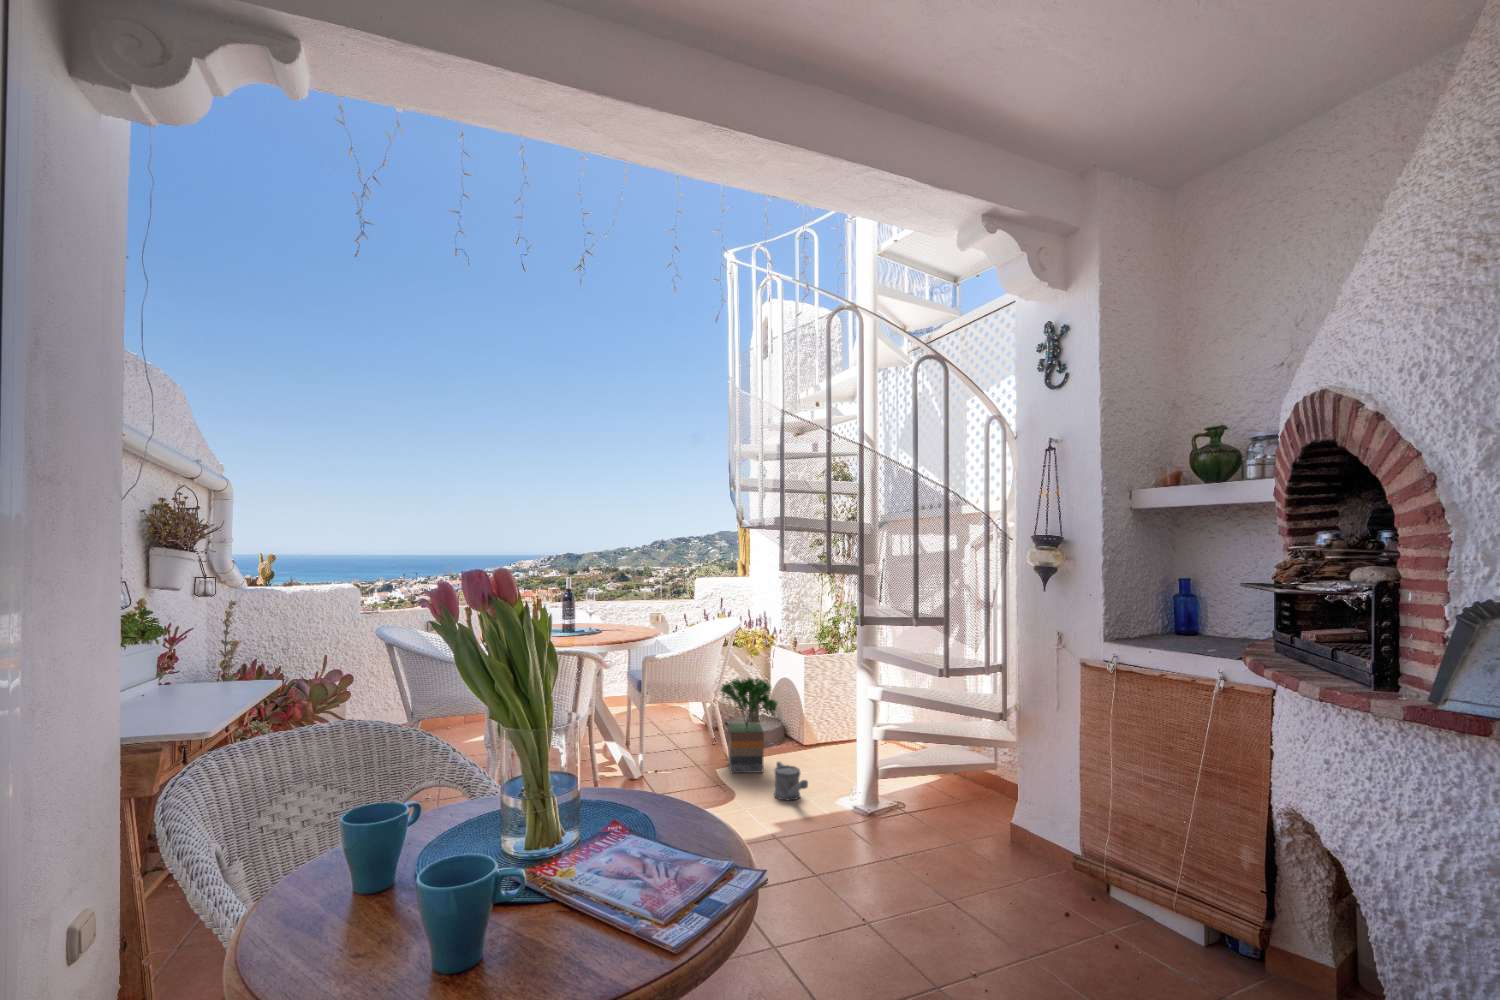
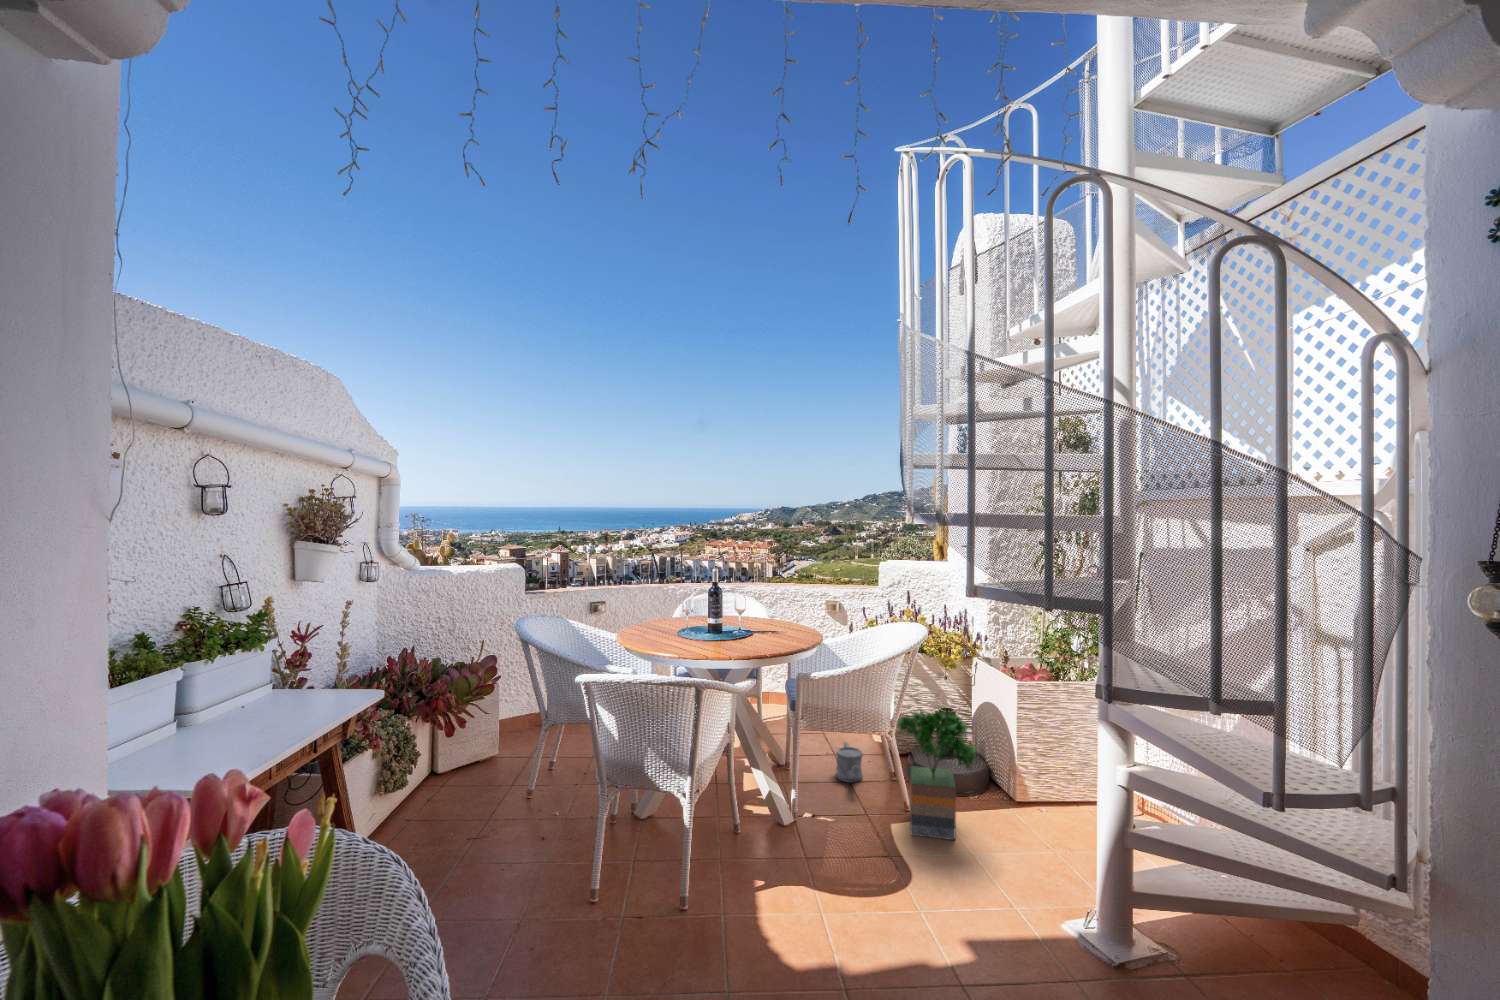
watering can: present [774,762,808,800] -> present [836,742,863,782]

